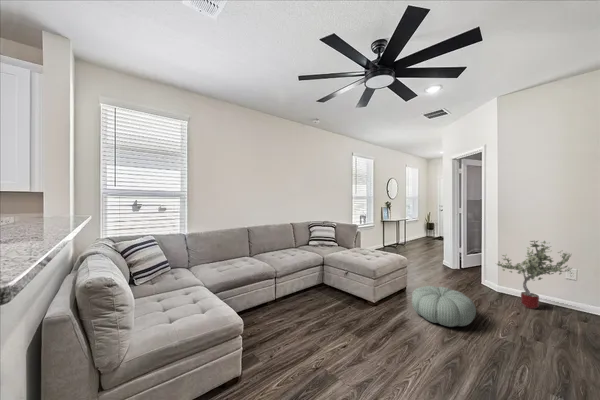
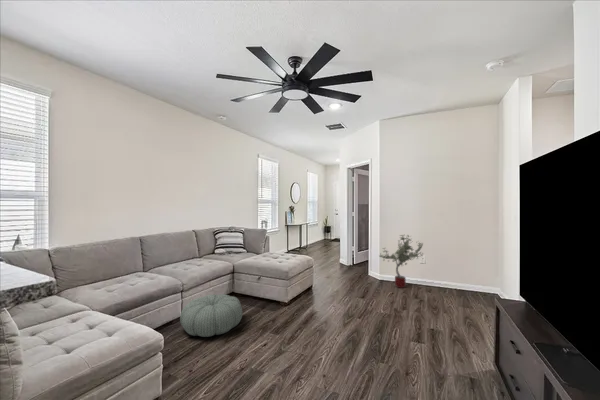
pouf: present [412,286,476,327] -> present [180,294,242,337]

